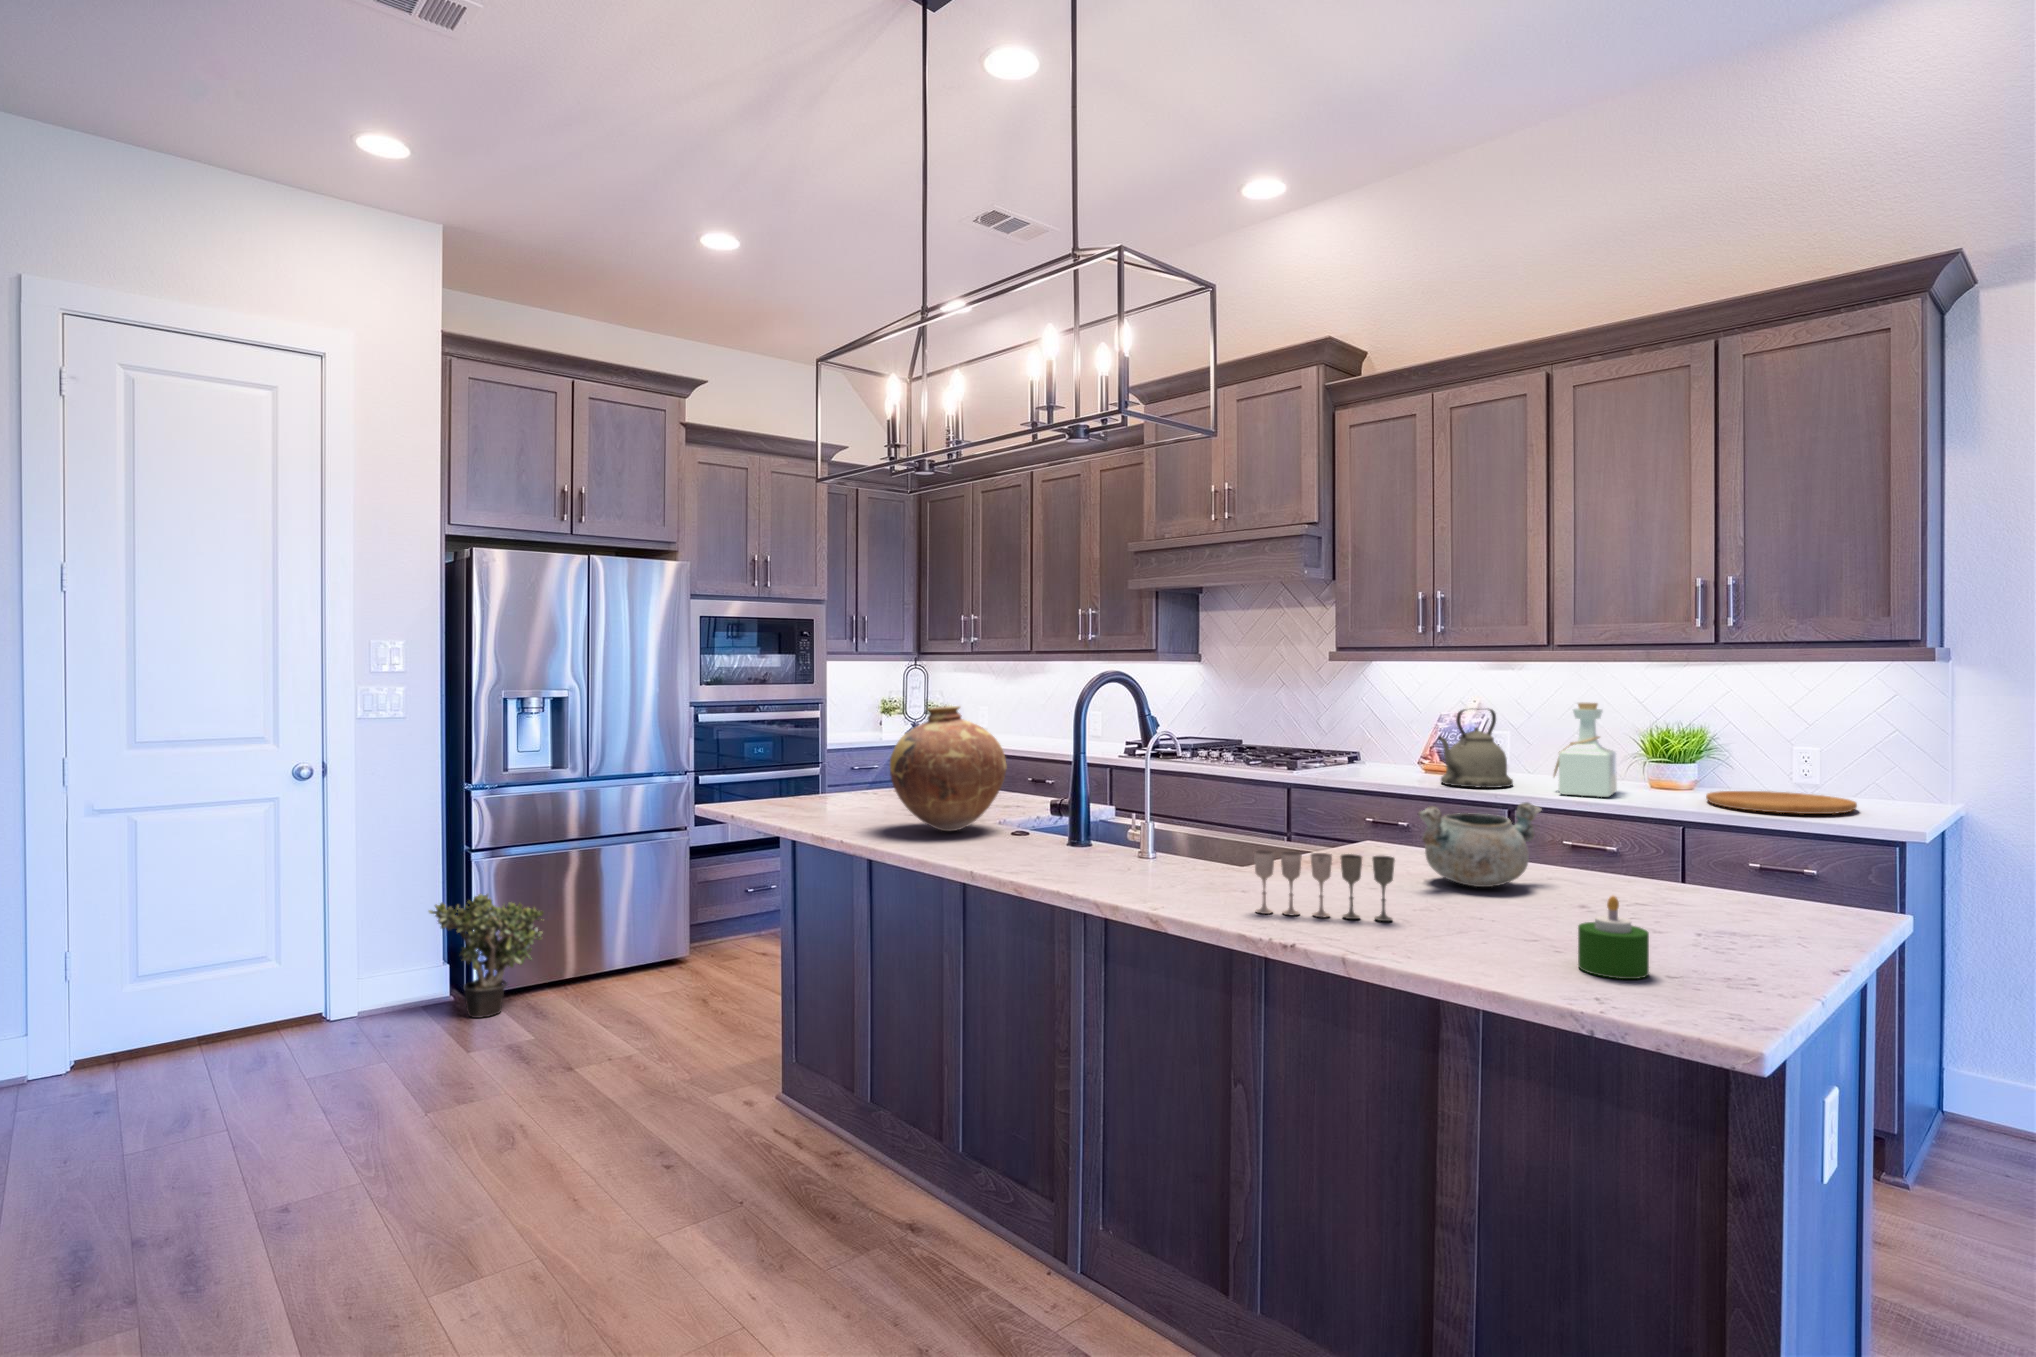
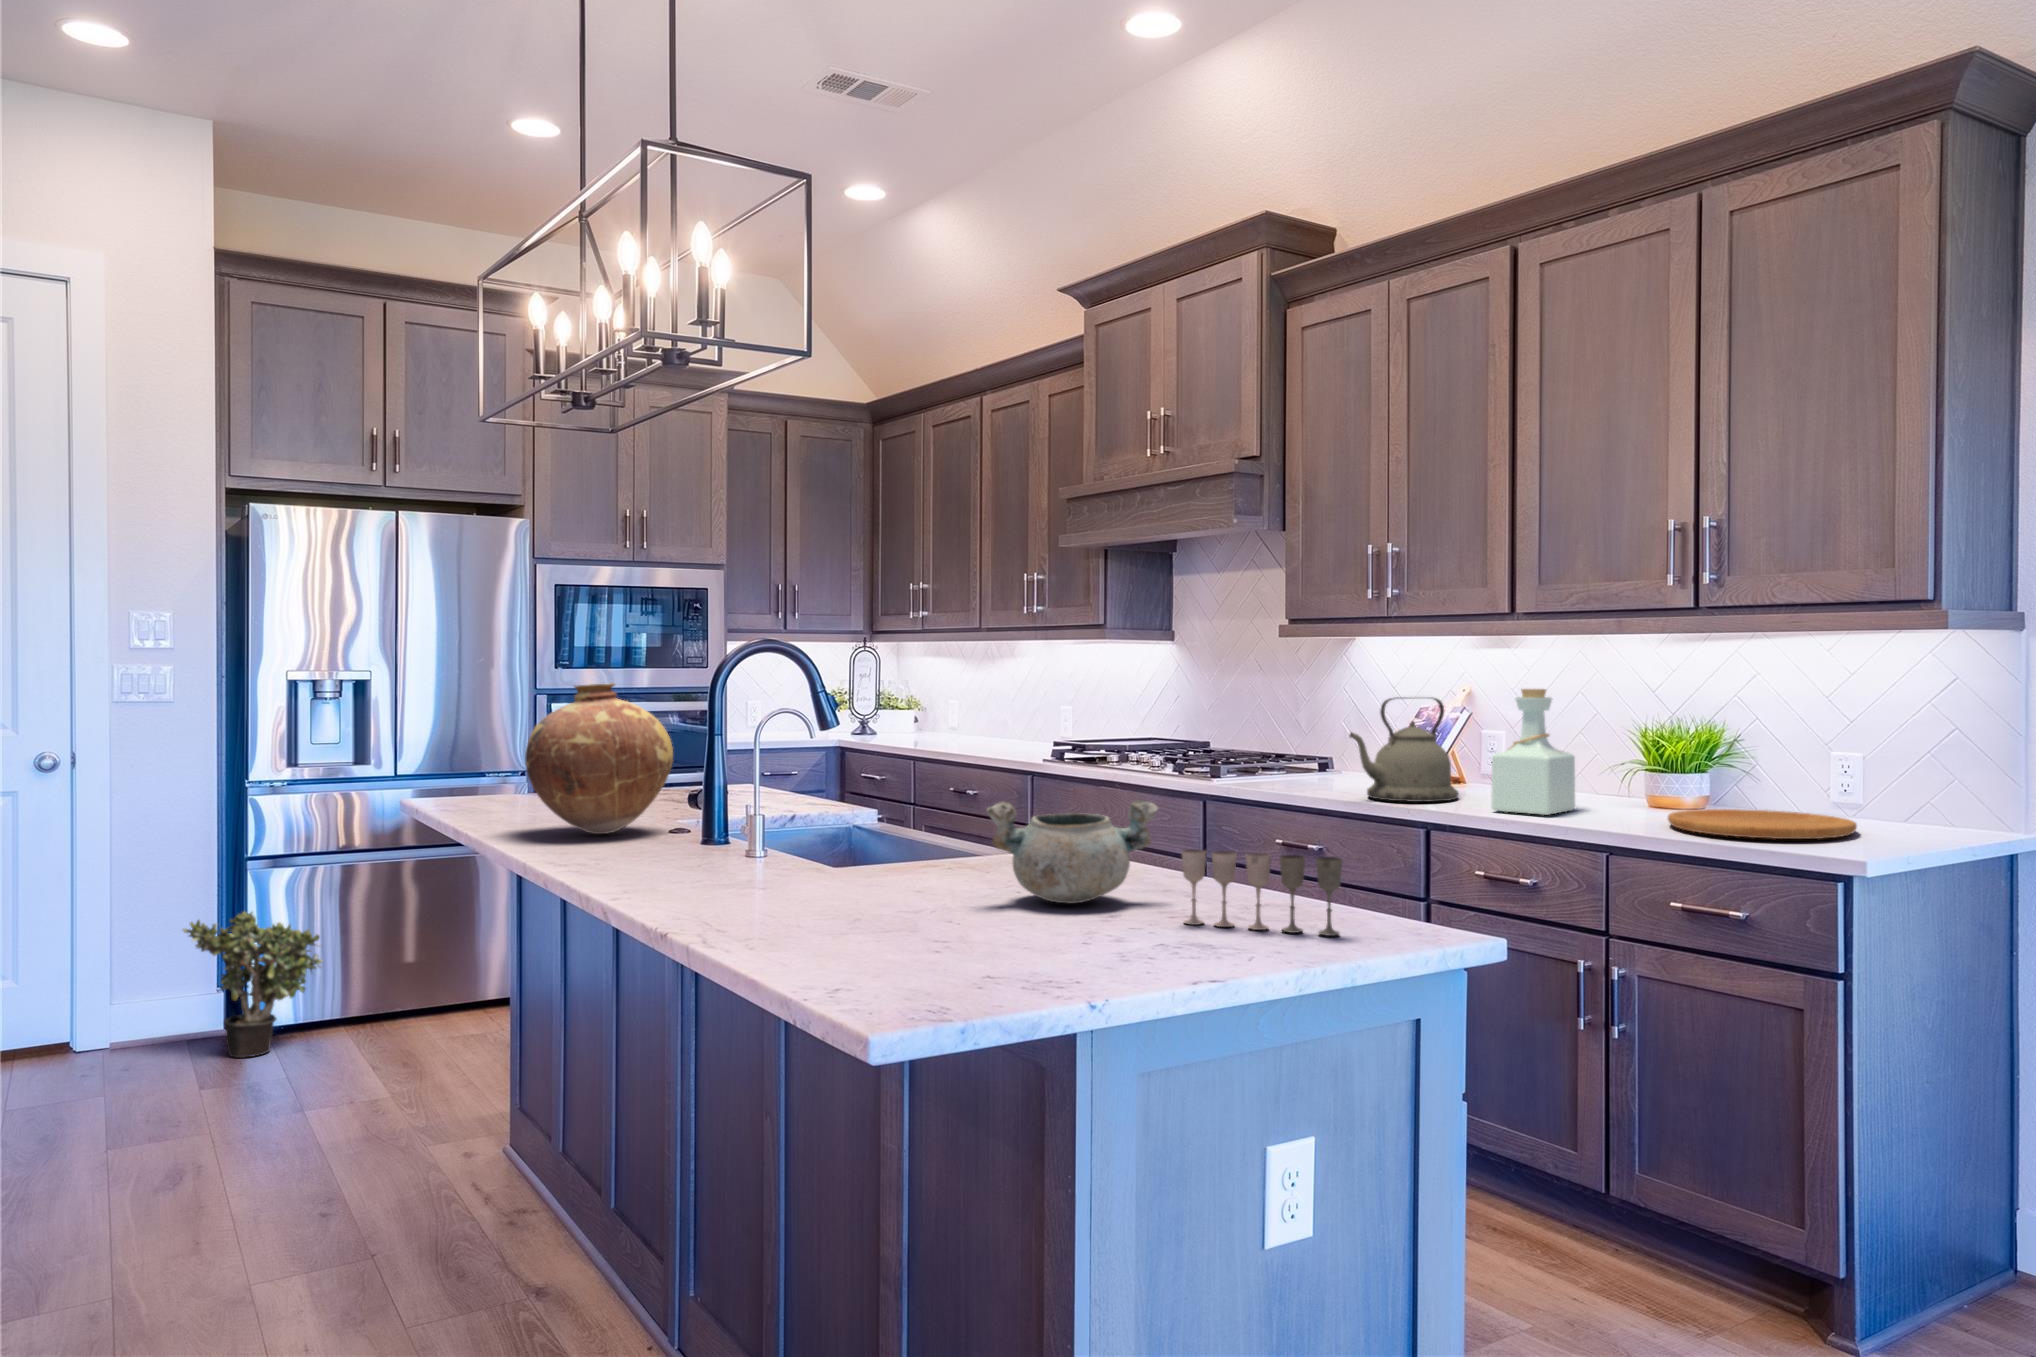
wine glass: present [1254,850,1395,921] -> present [1182,849,1342,936]
candle: present [1578,896,1649,979] -> none [930,895,1004,994]

